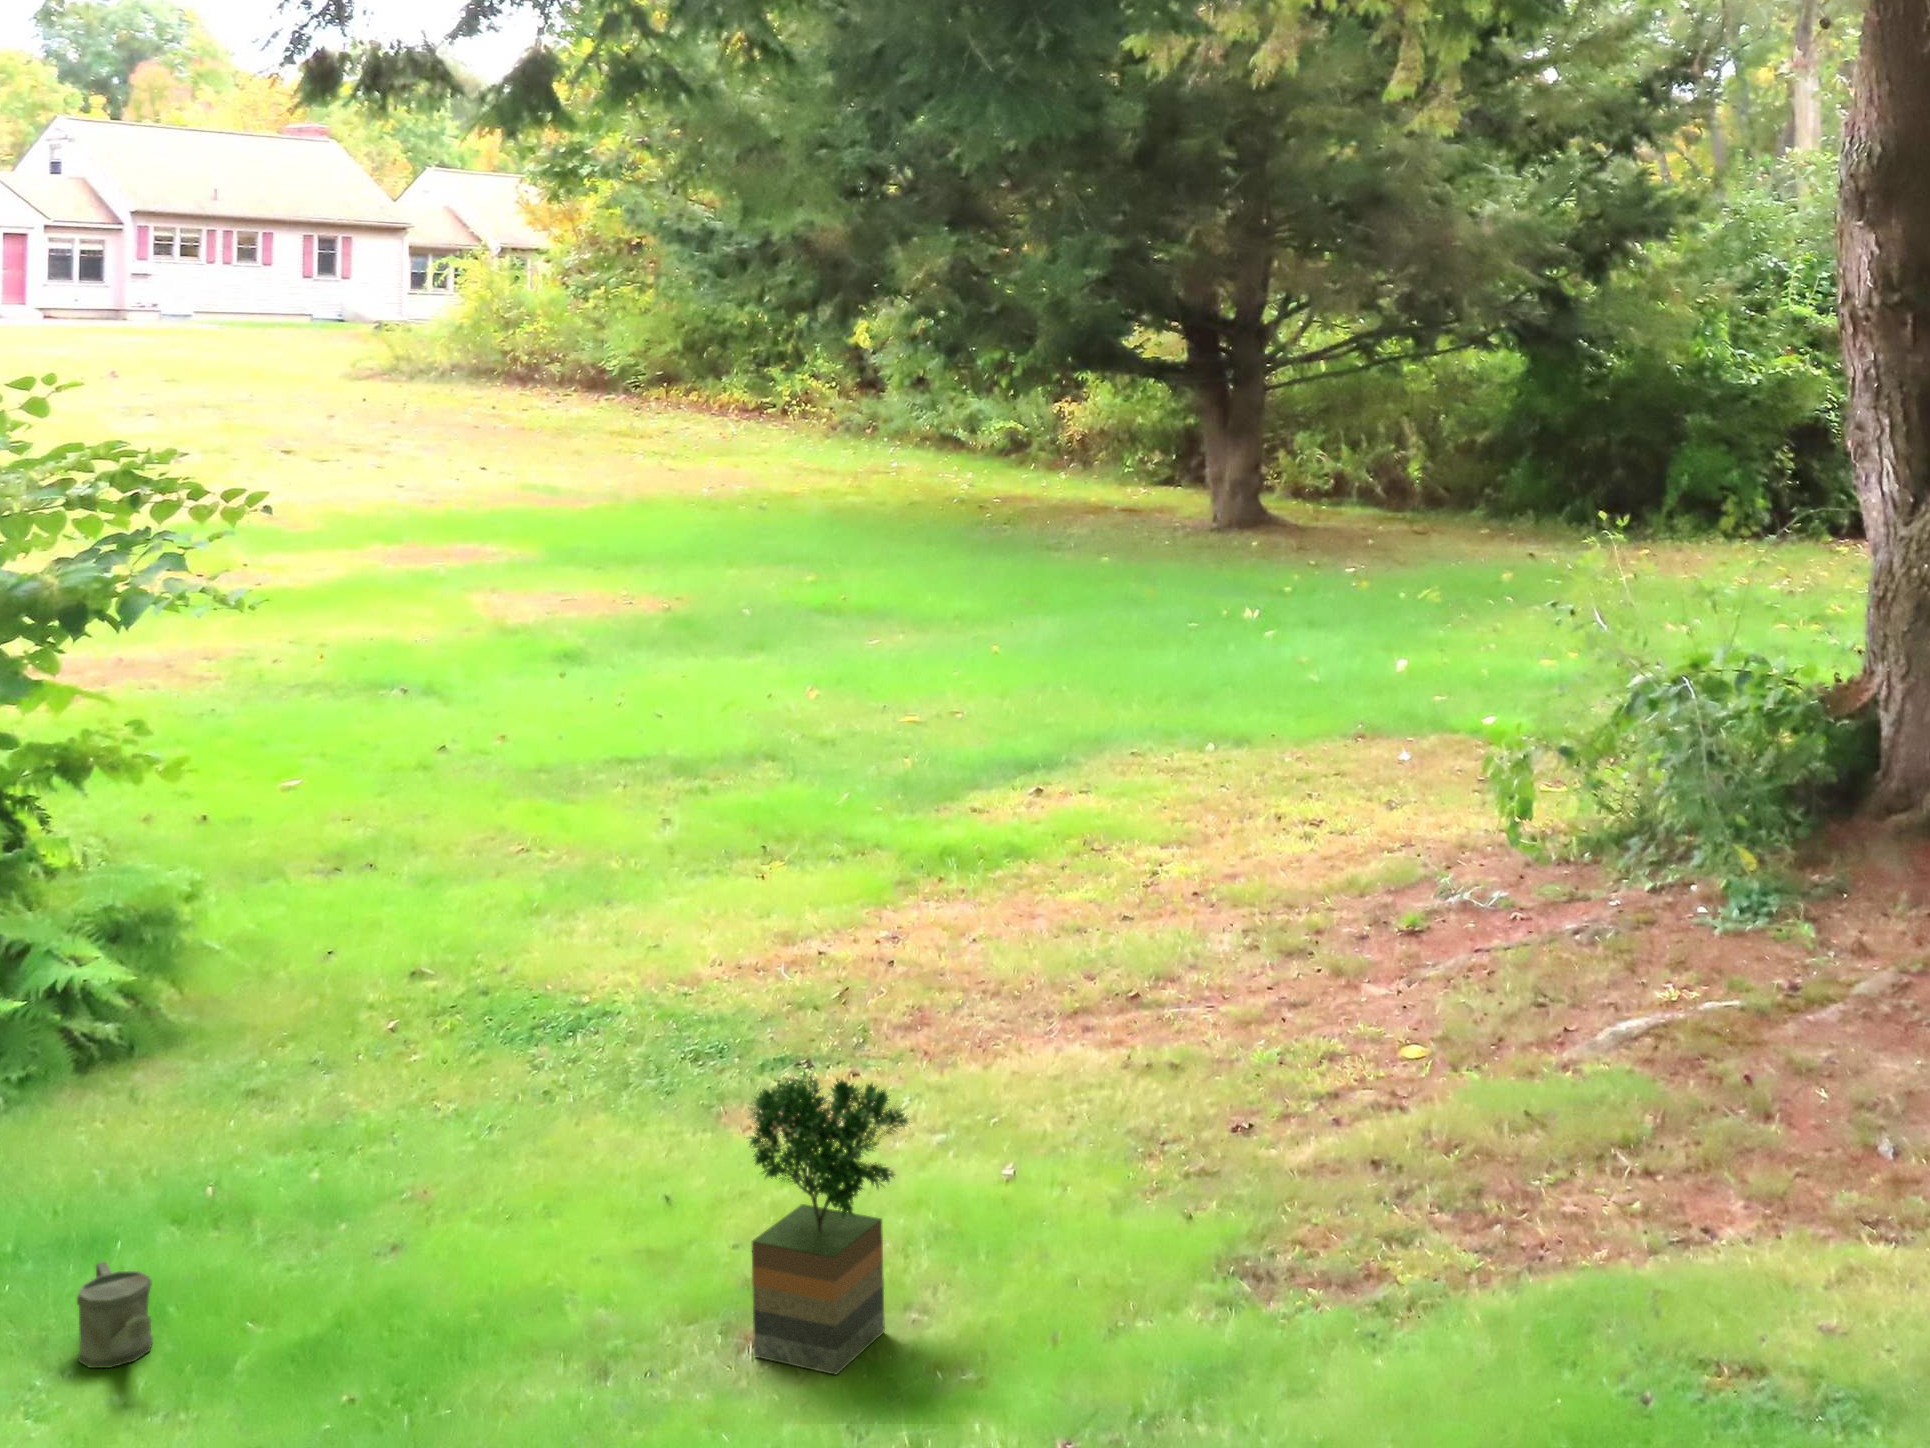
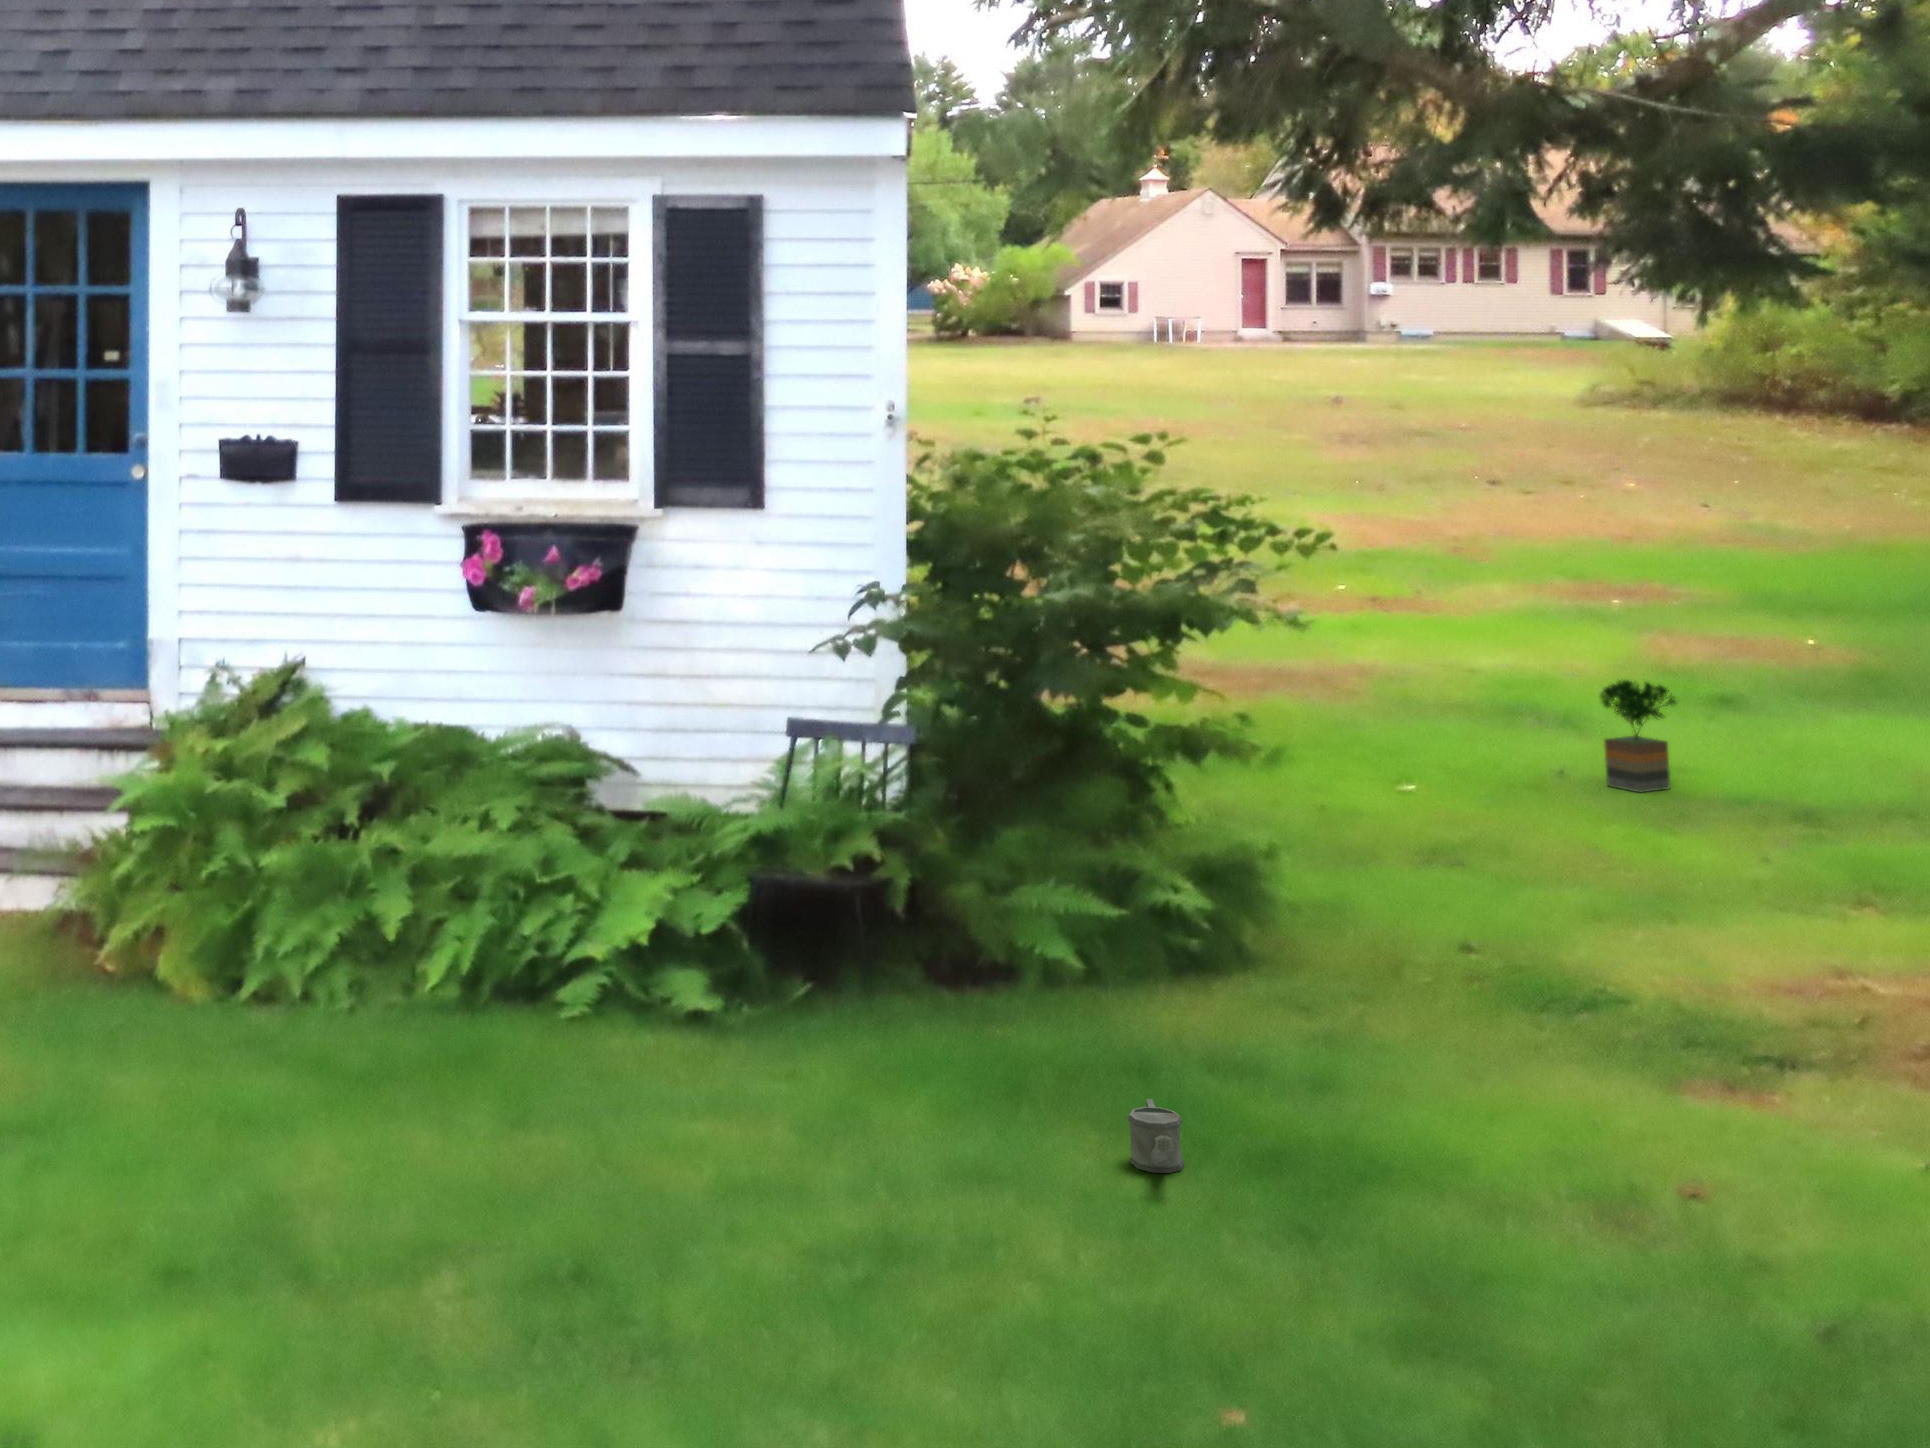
potted tree: present [749,1076,908,1375] -> present [1600,680,1676,793]

